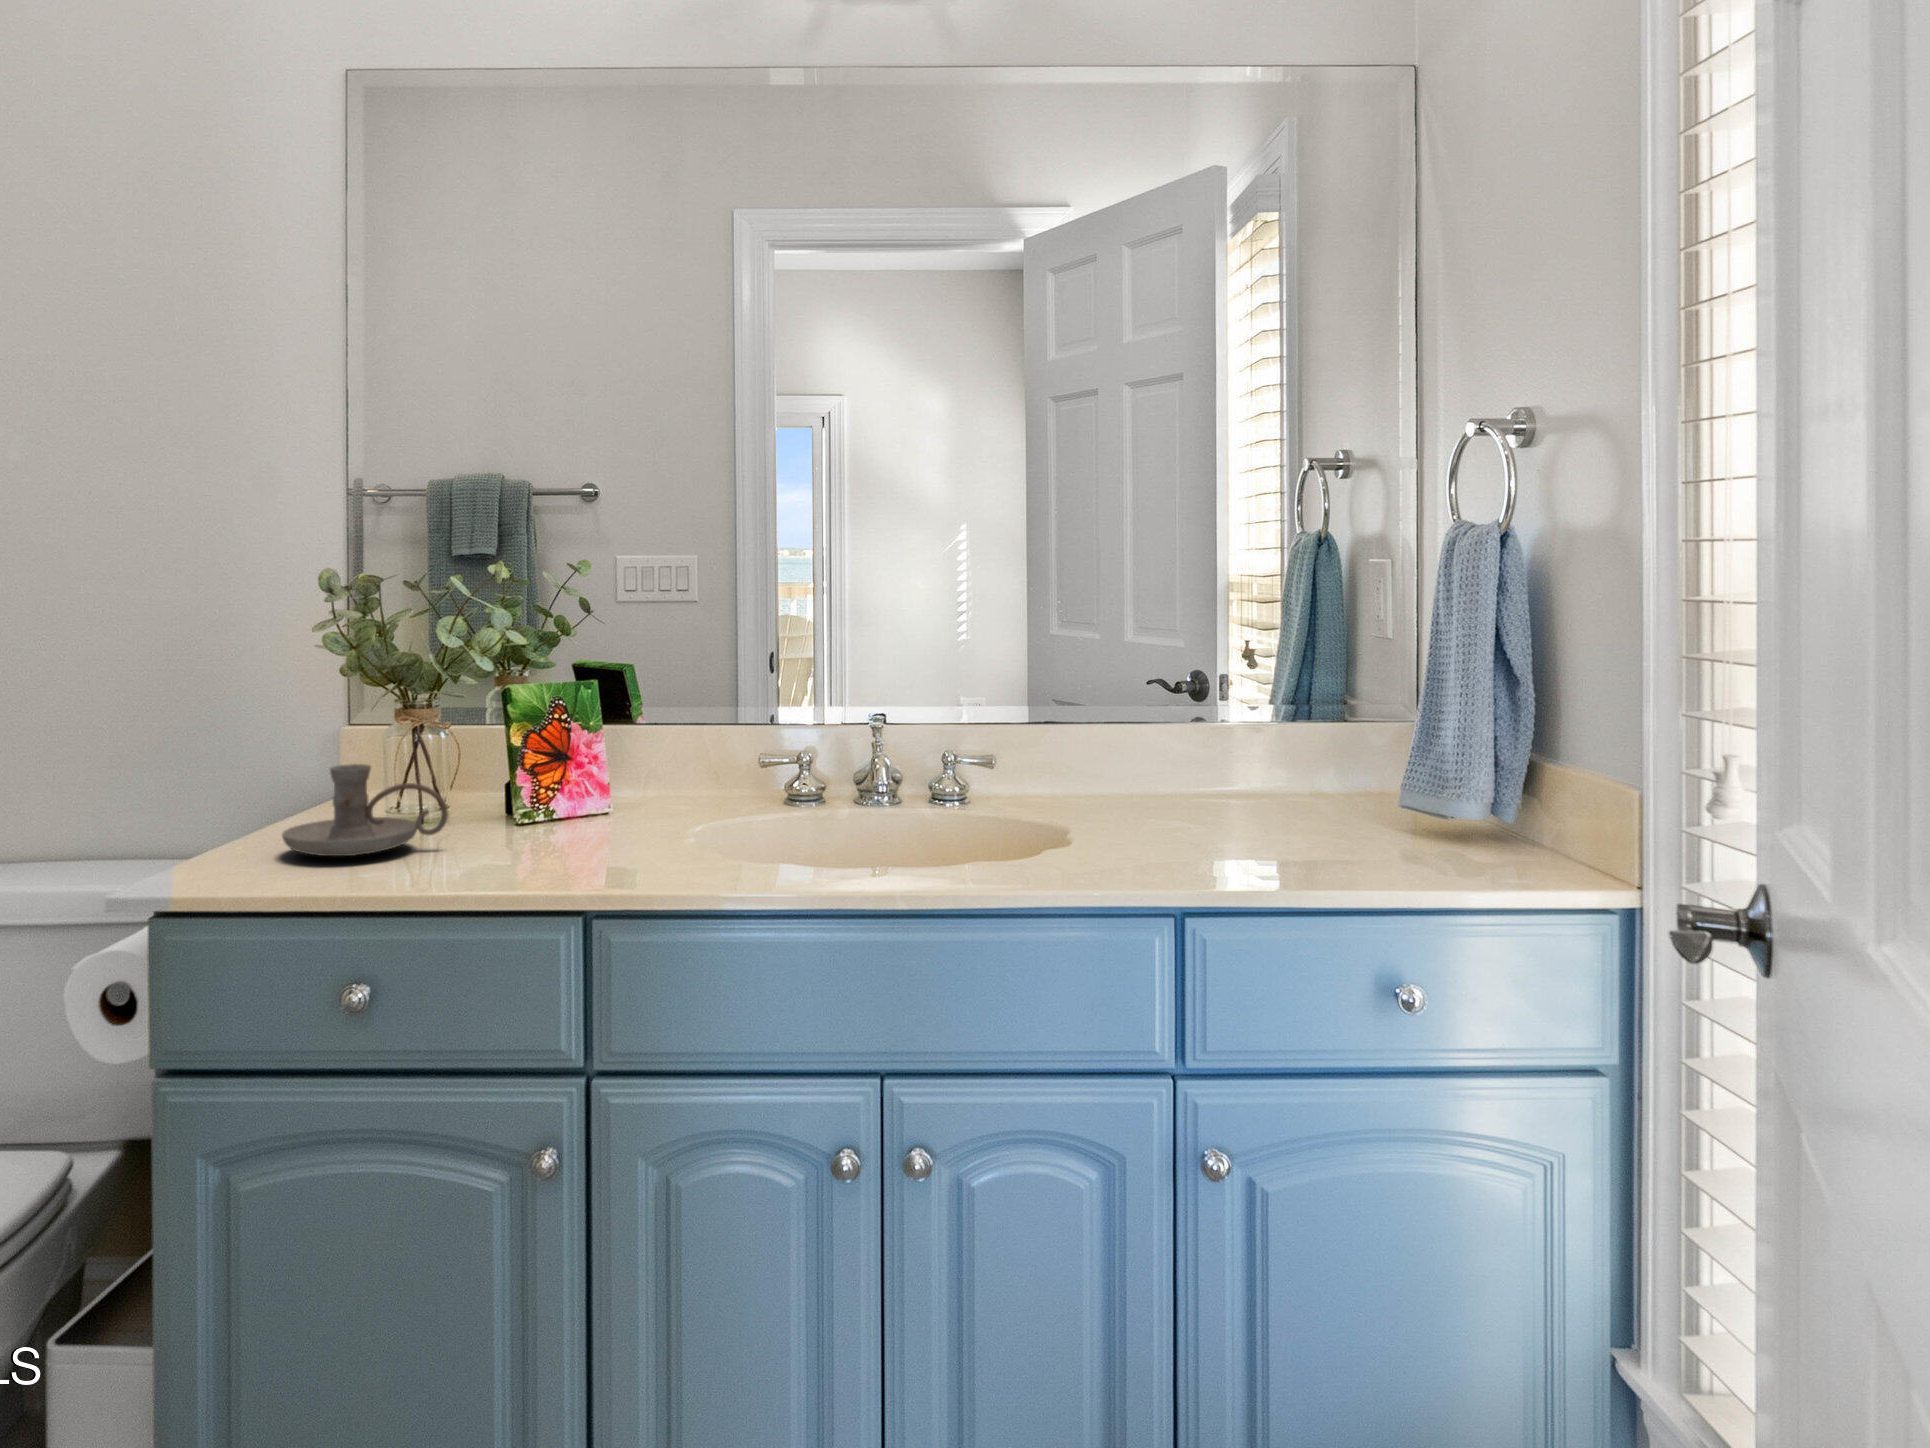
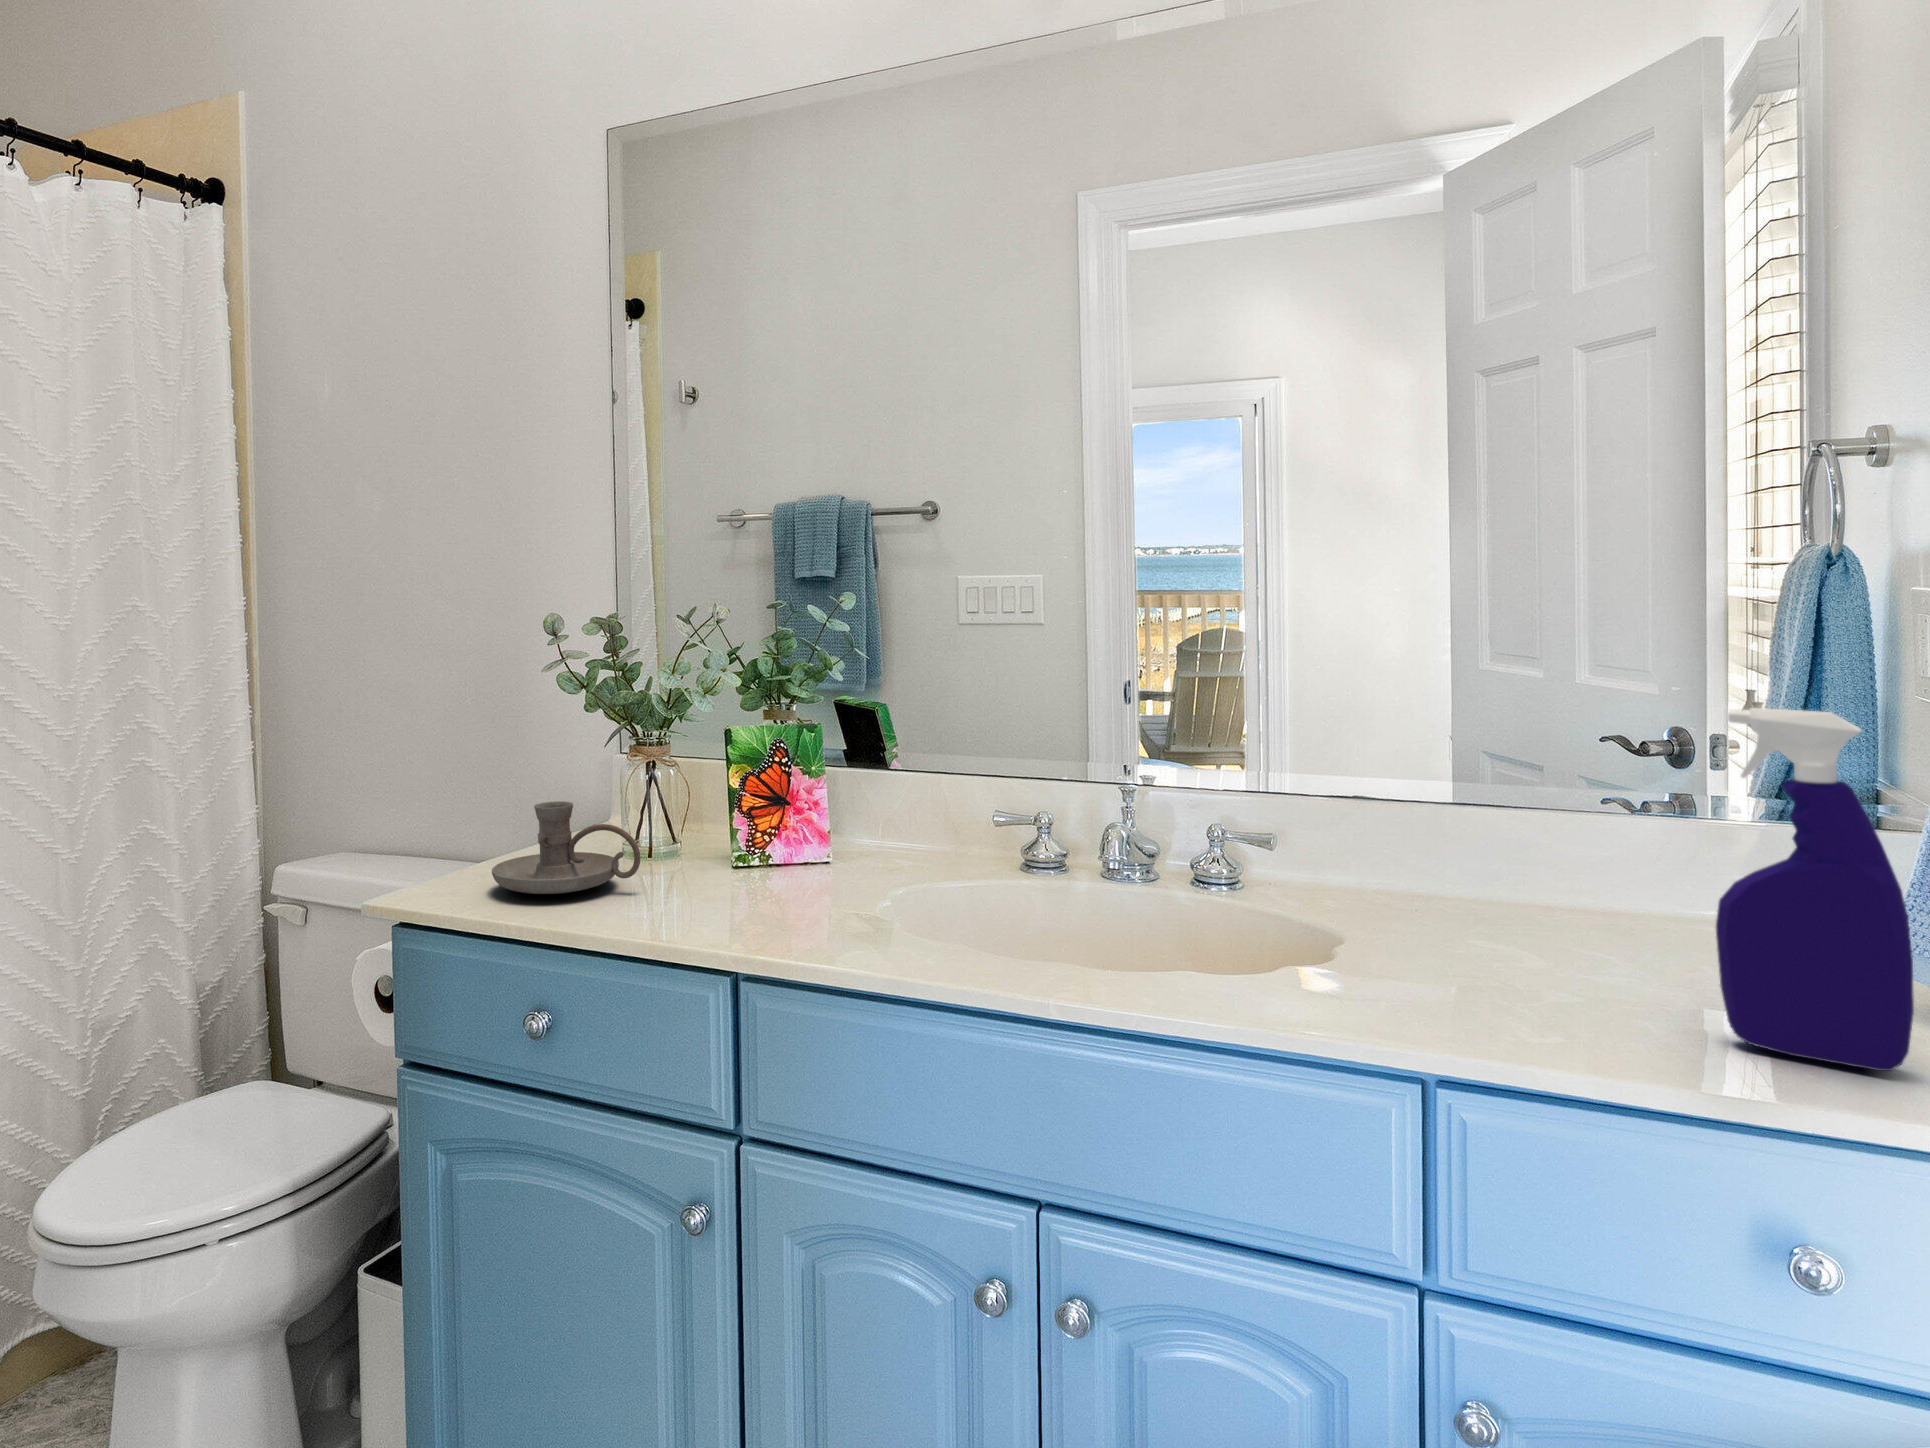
spray bottle: none [1317,639,1422,866] -> present [1716,708,1914,1071]

